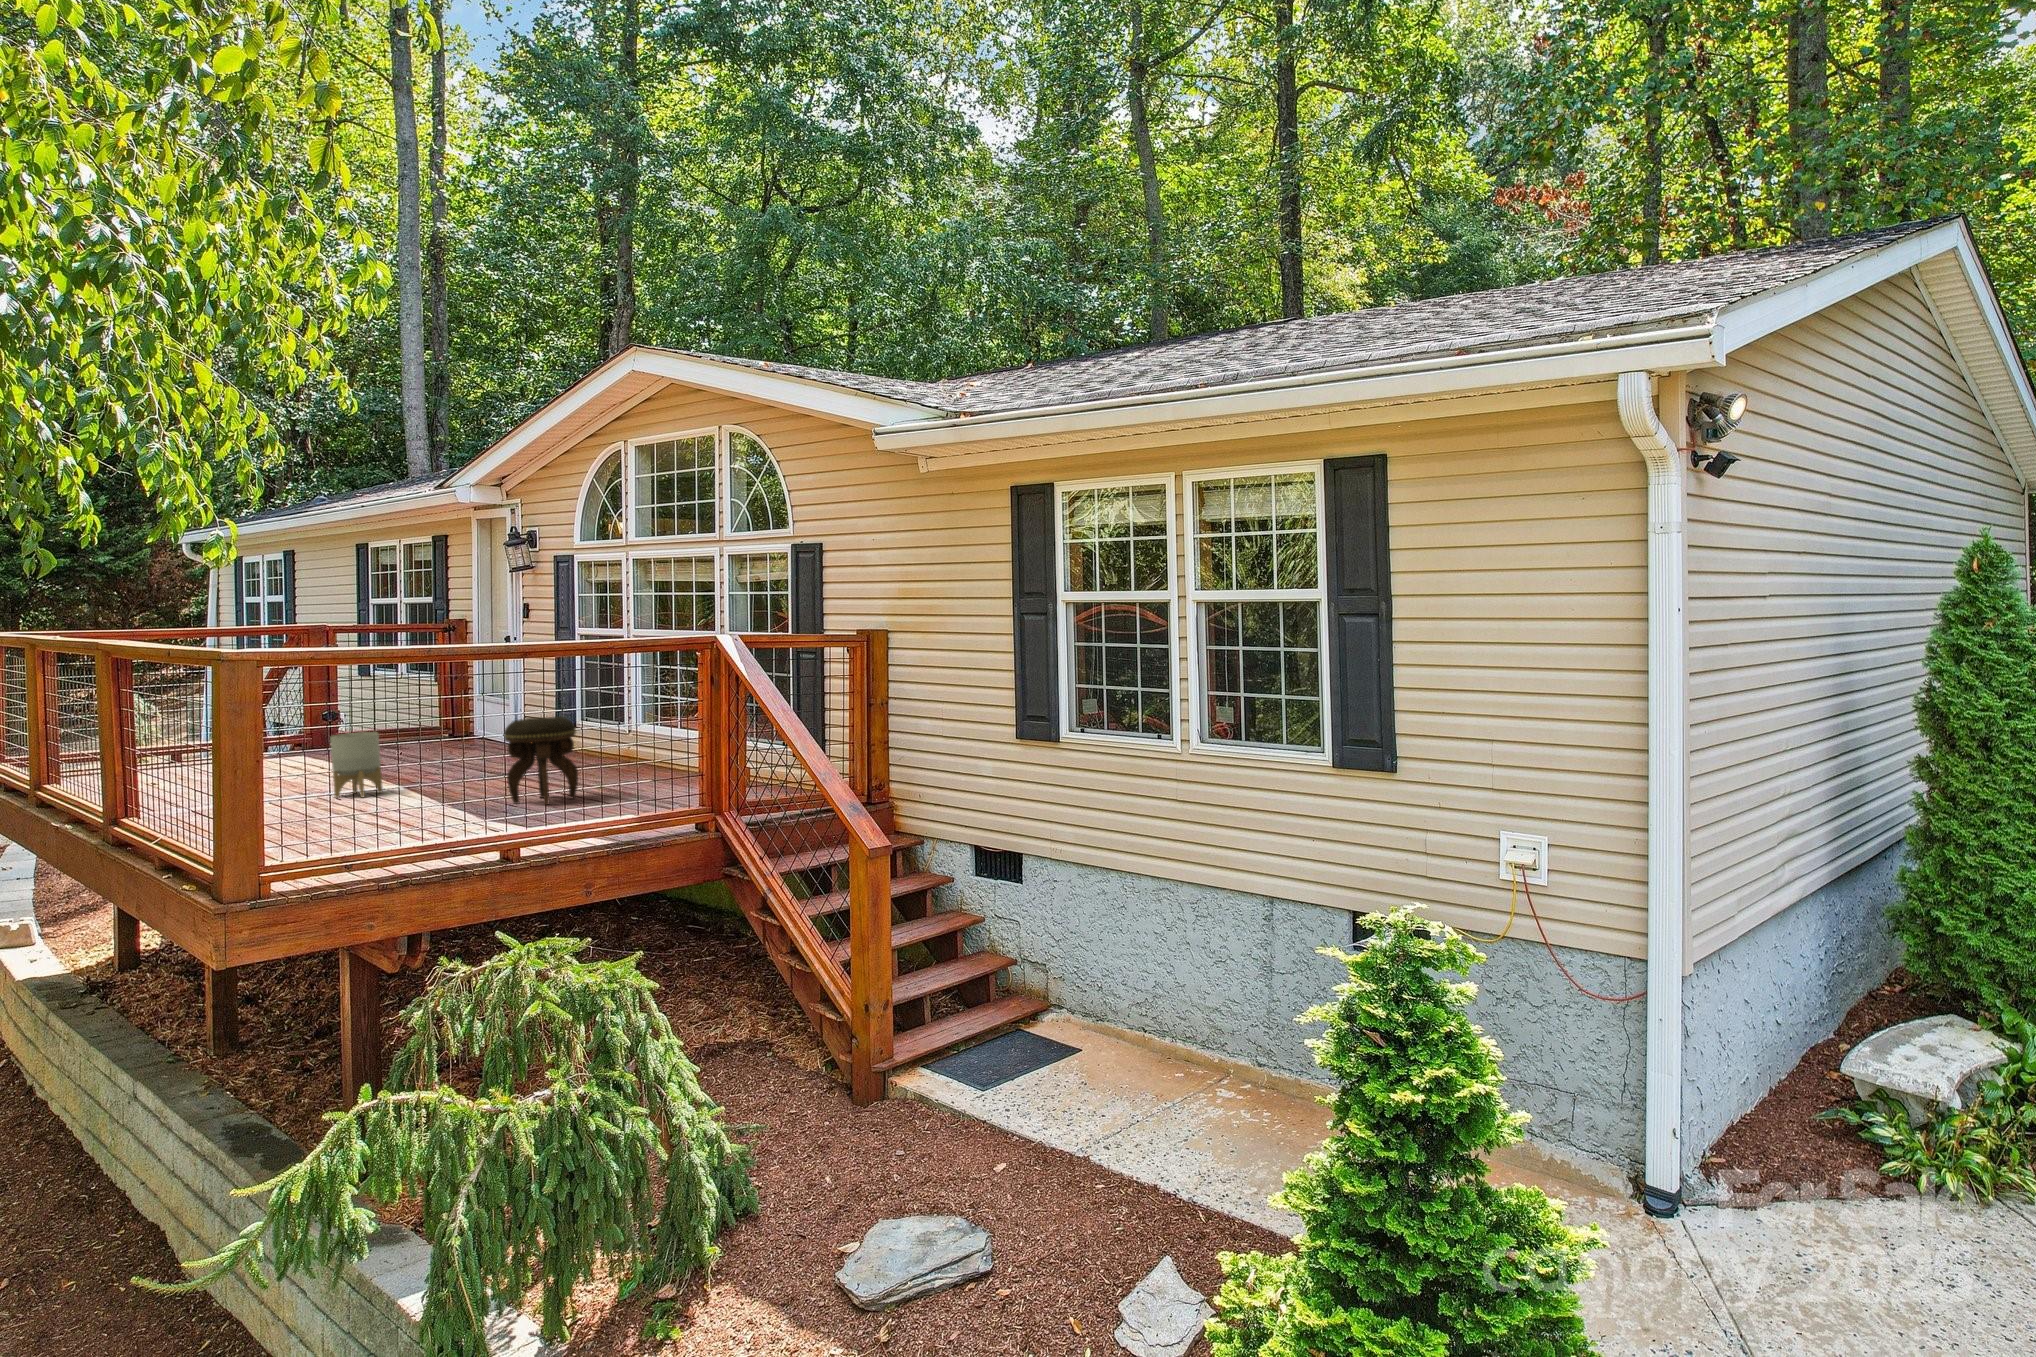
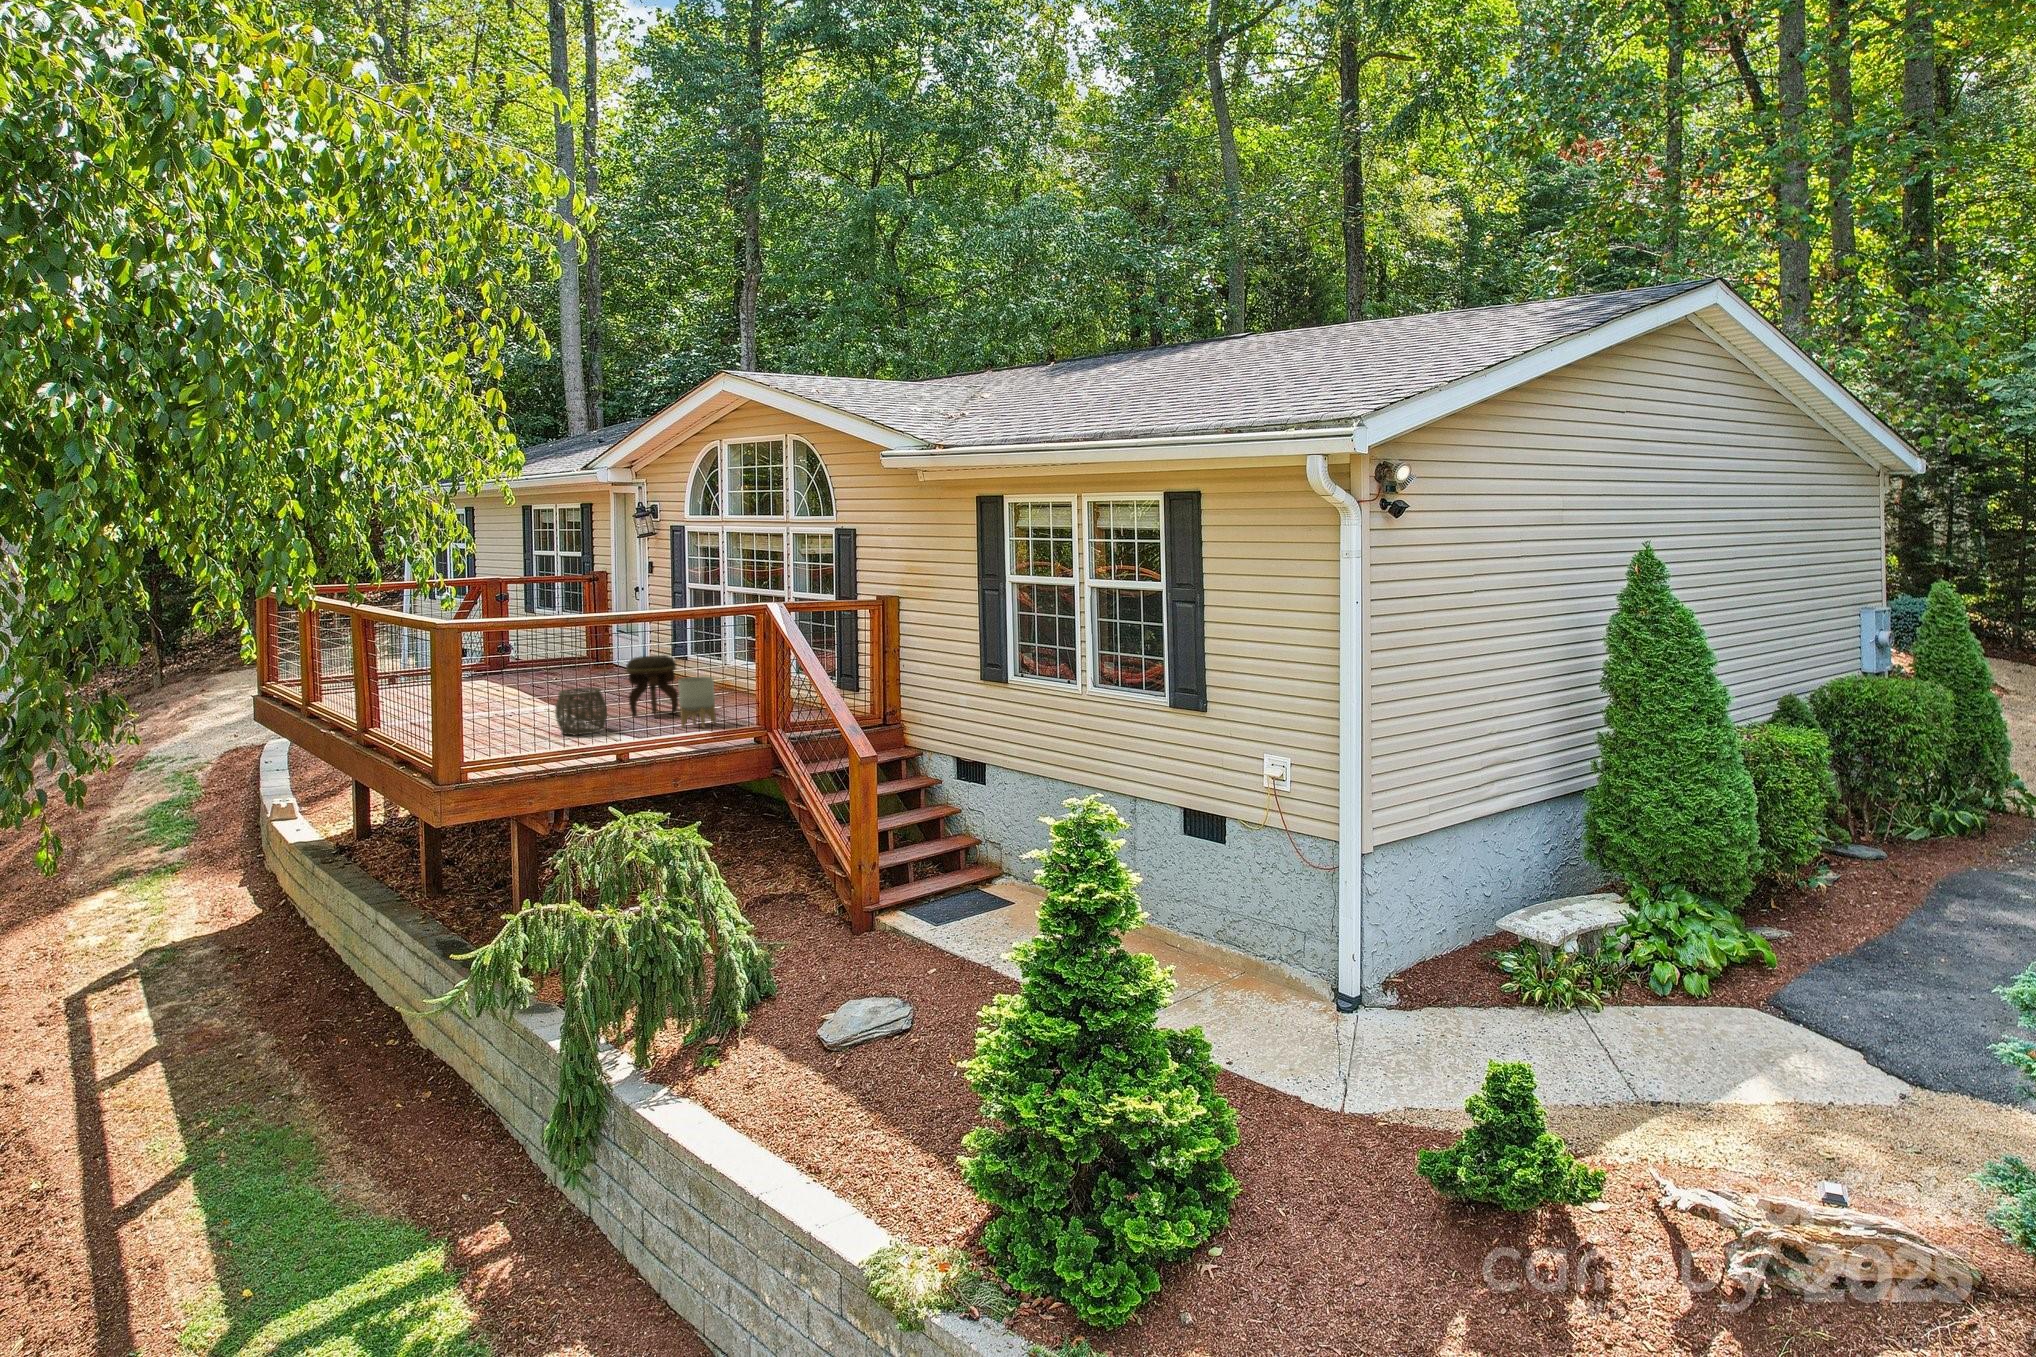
planter: present [330,732,383,798] -> present [678,676,716,728]
woven basket: none [402,760,480,829] -> present [555,687,607,735]

